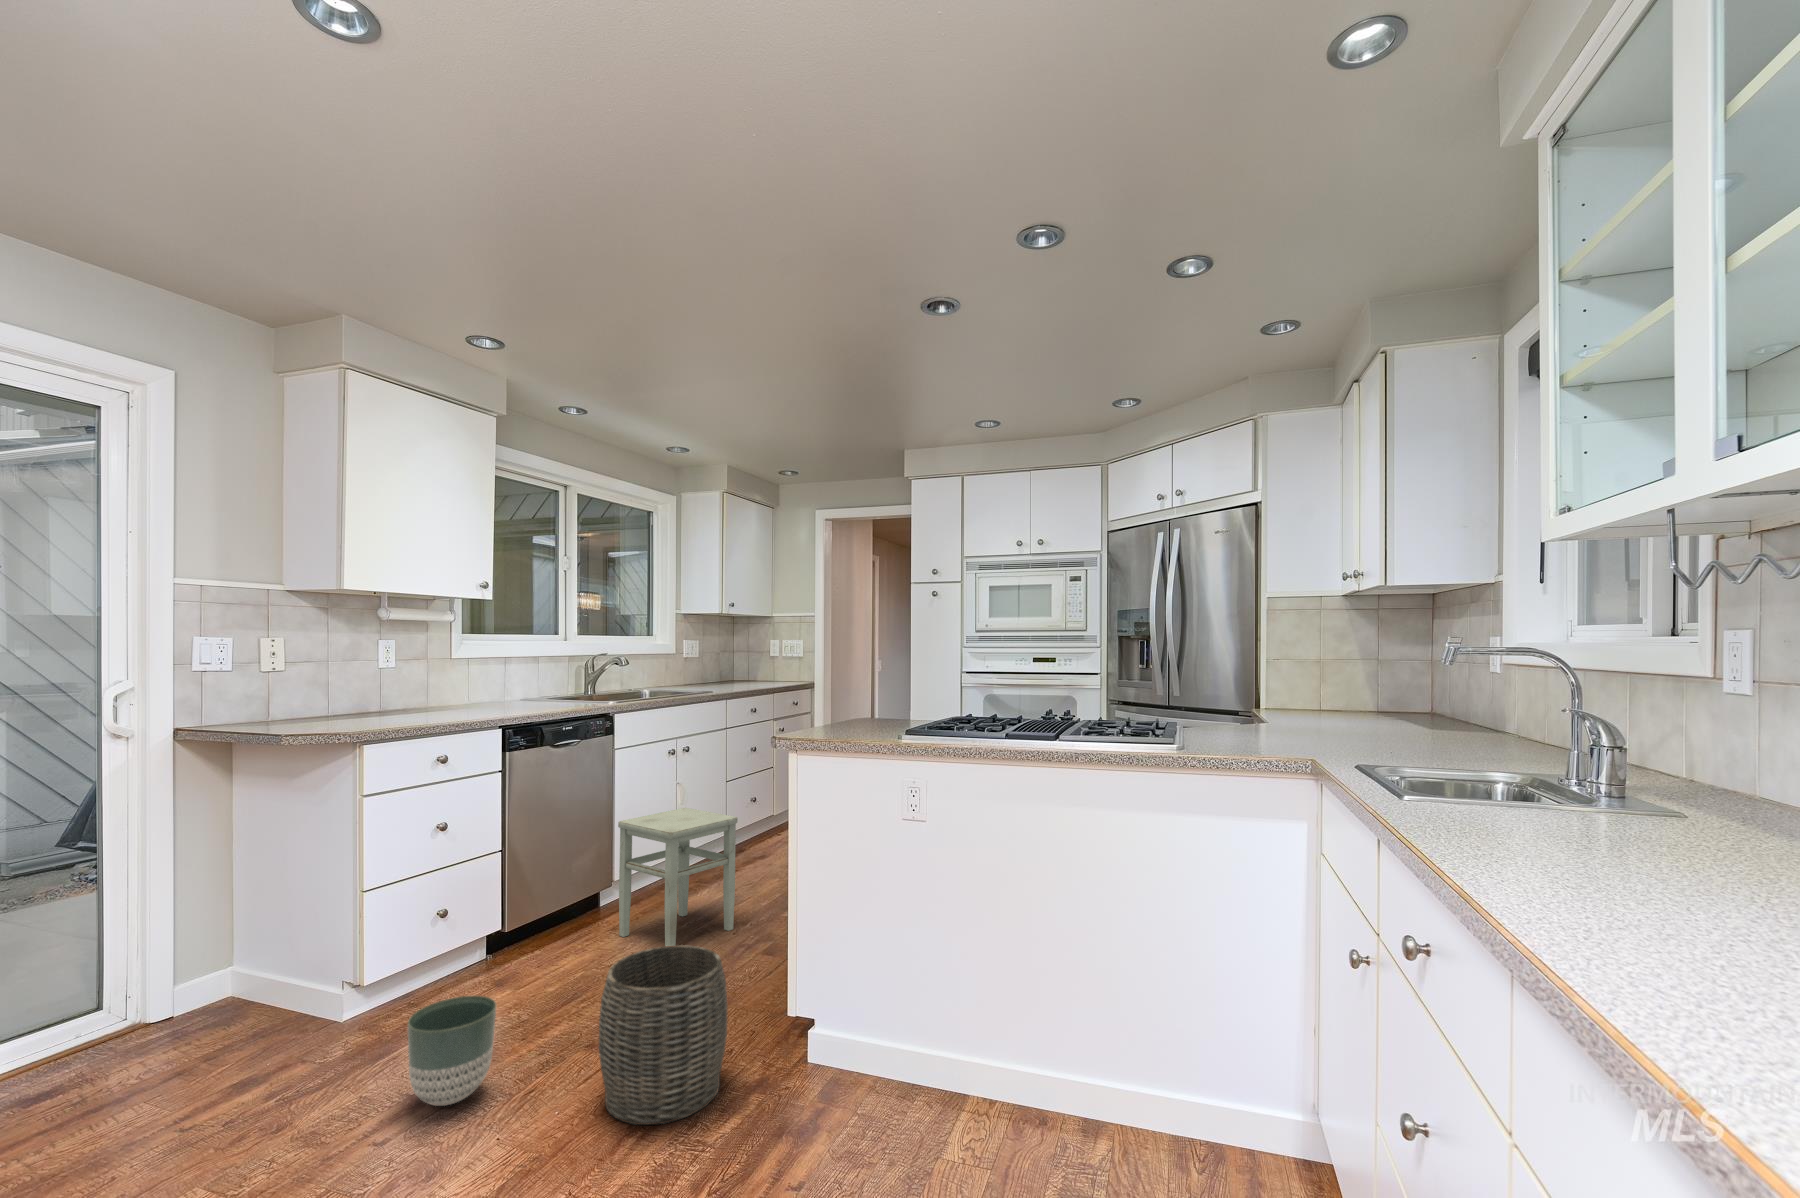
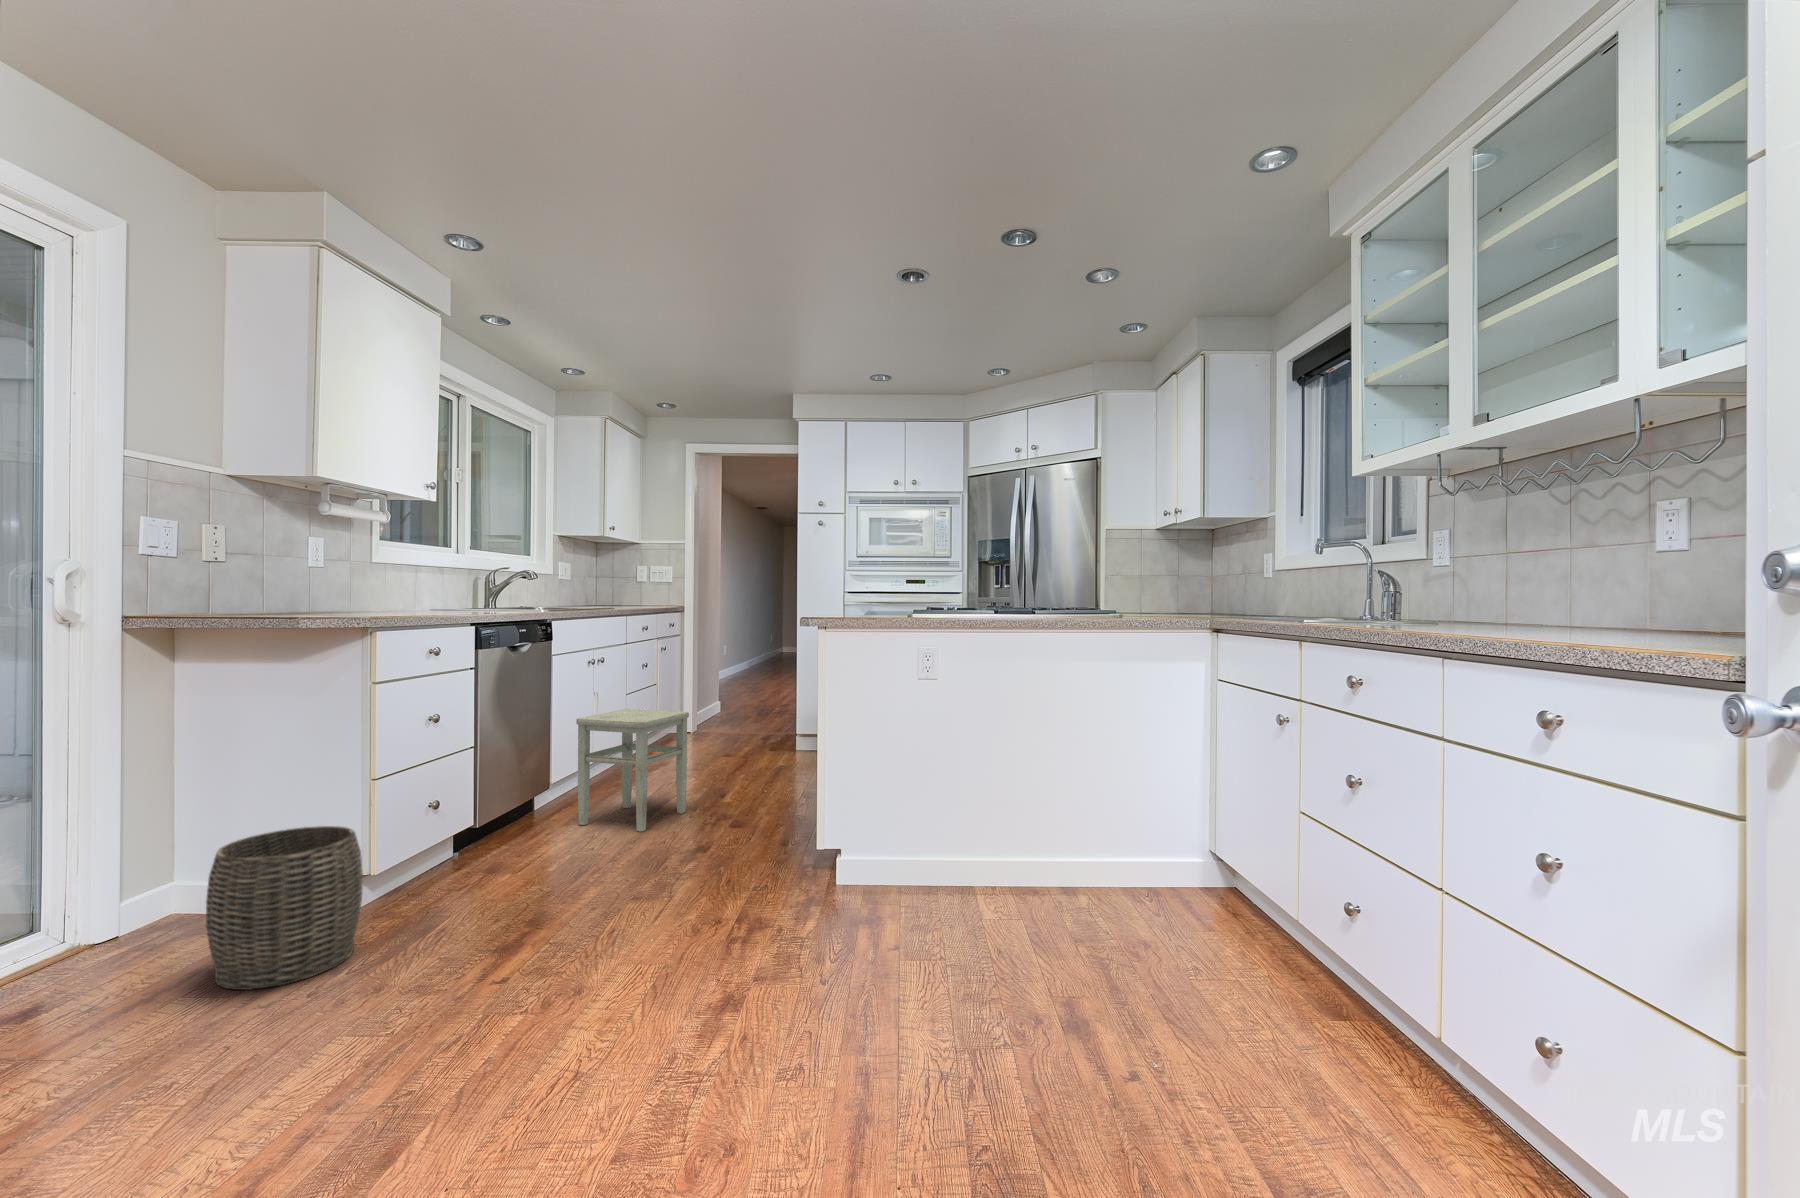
woven basket: present [599,945,727,1125] -> present [206,826,363,990]
planter: present [408,996,496,1106] -> none [497,848,574,938]

